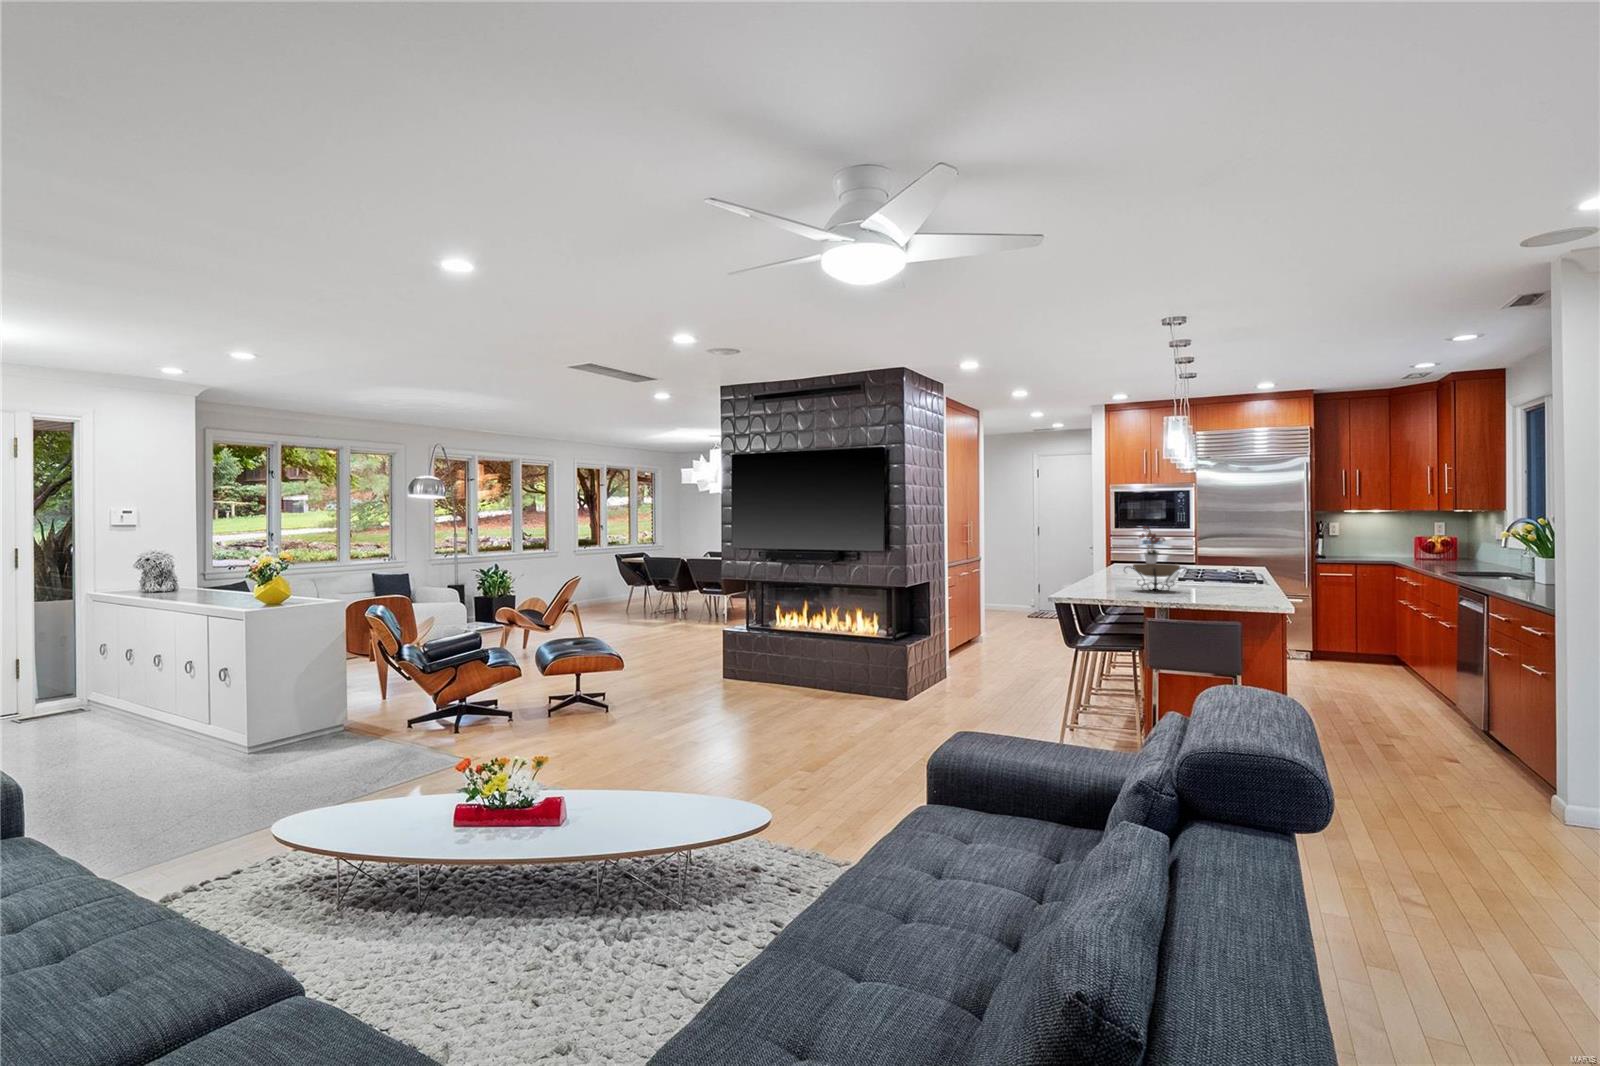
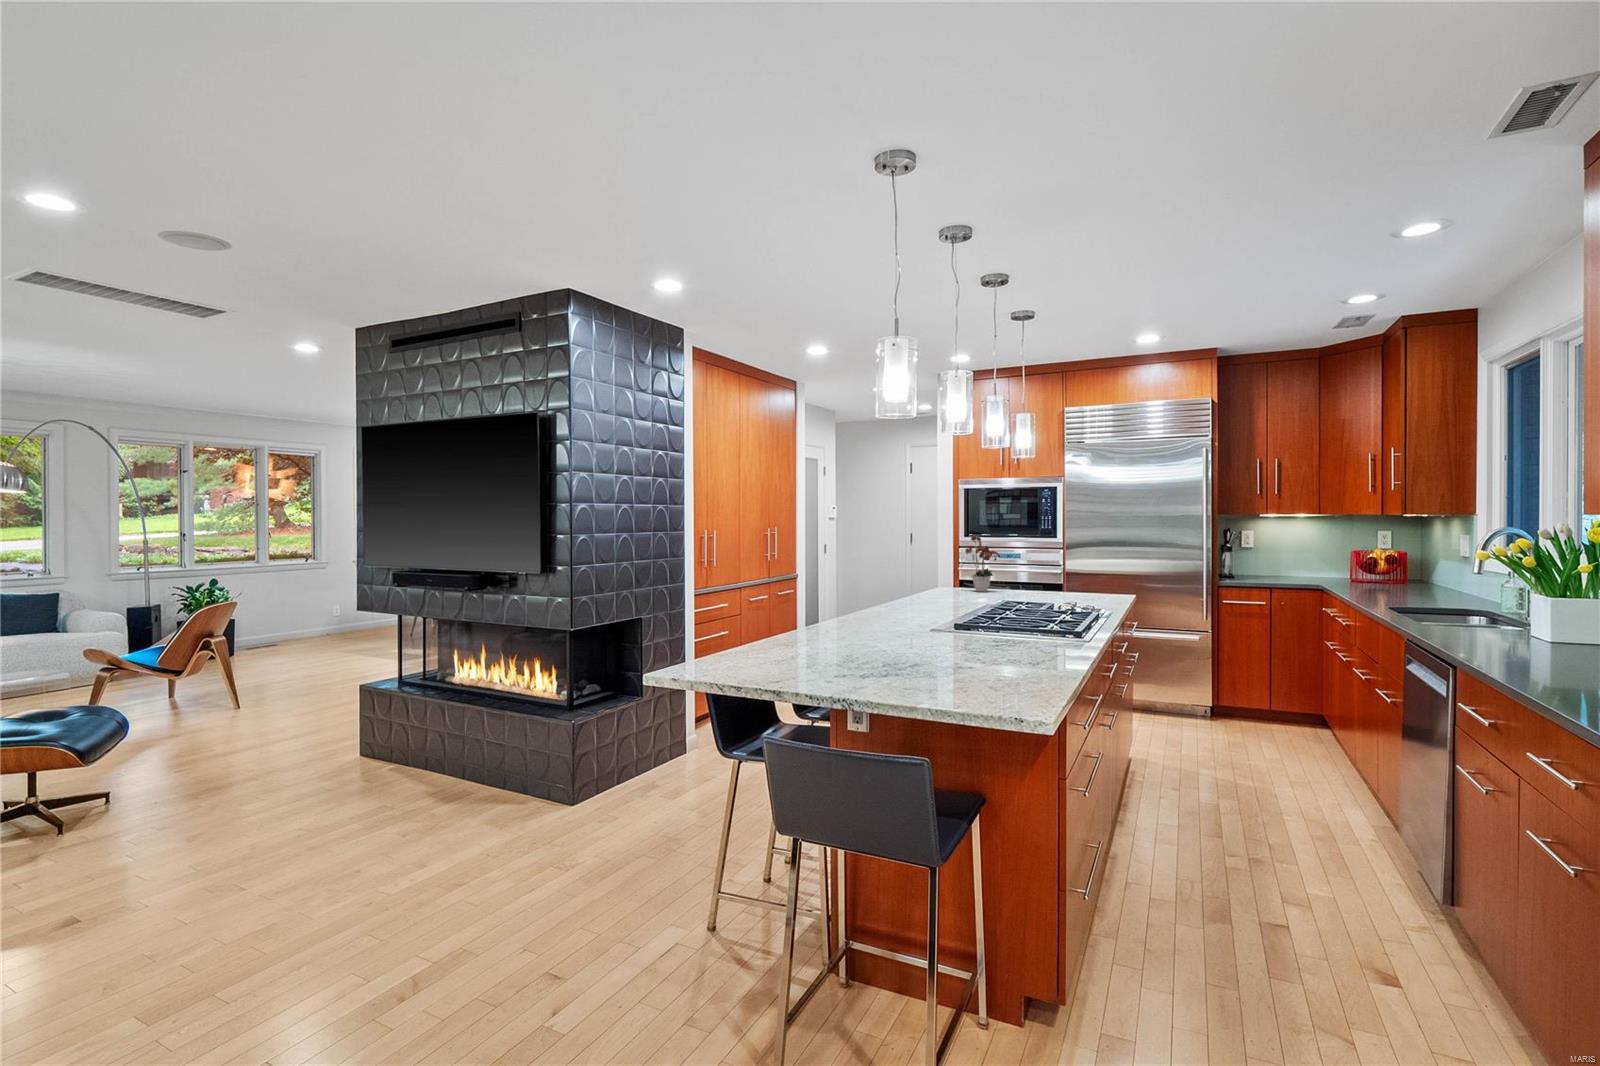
decorative bowl: present [1131,564,1183,590] -> none [824,607,924,659]

